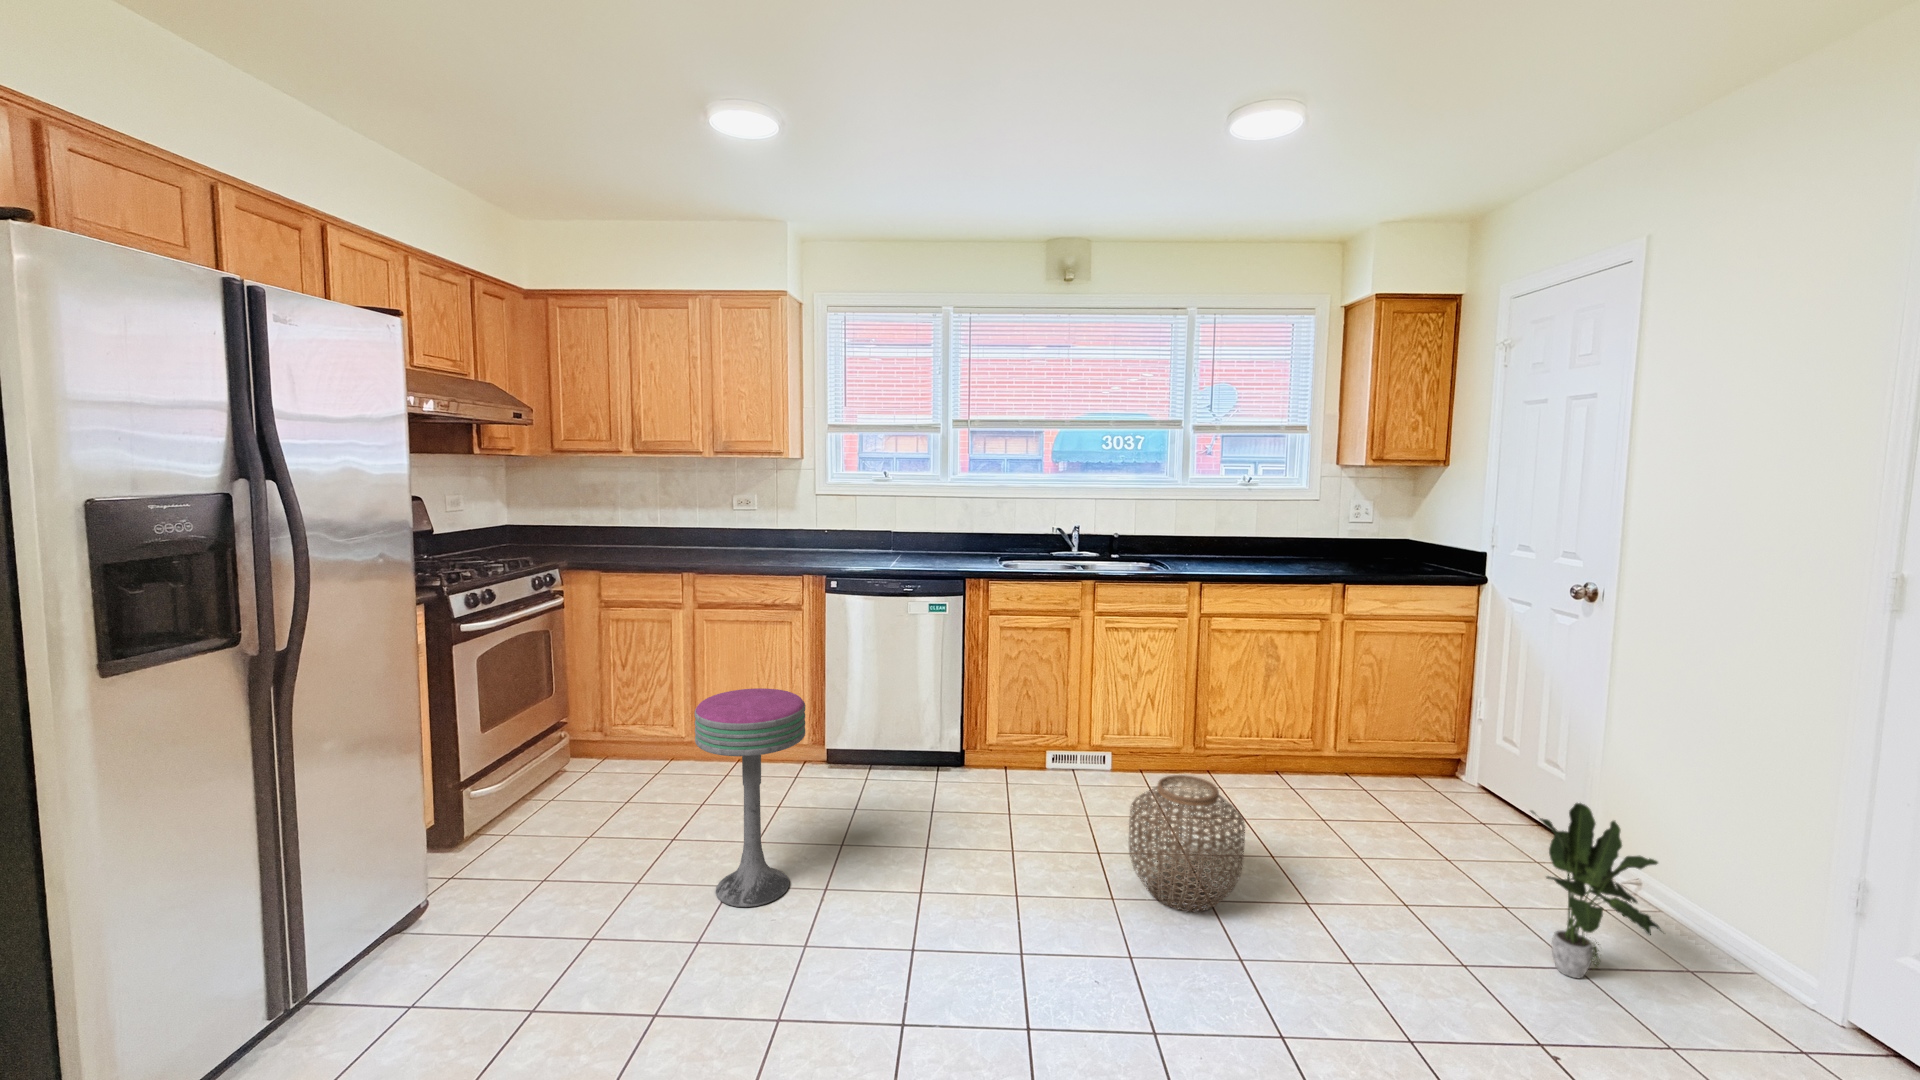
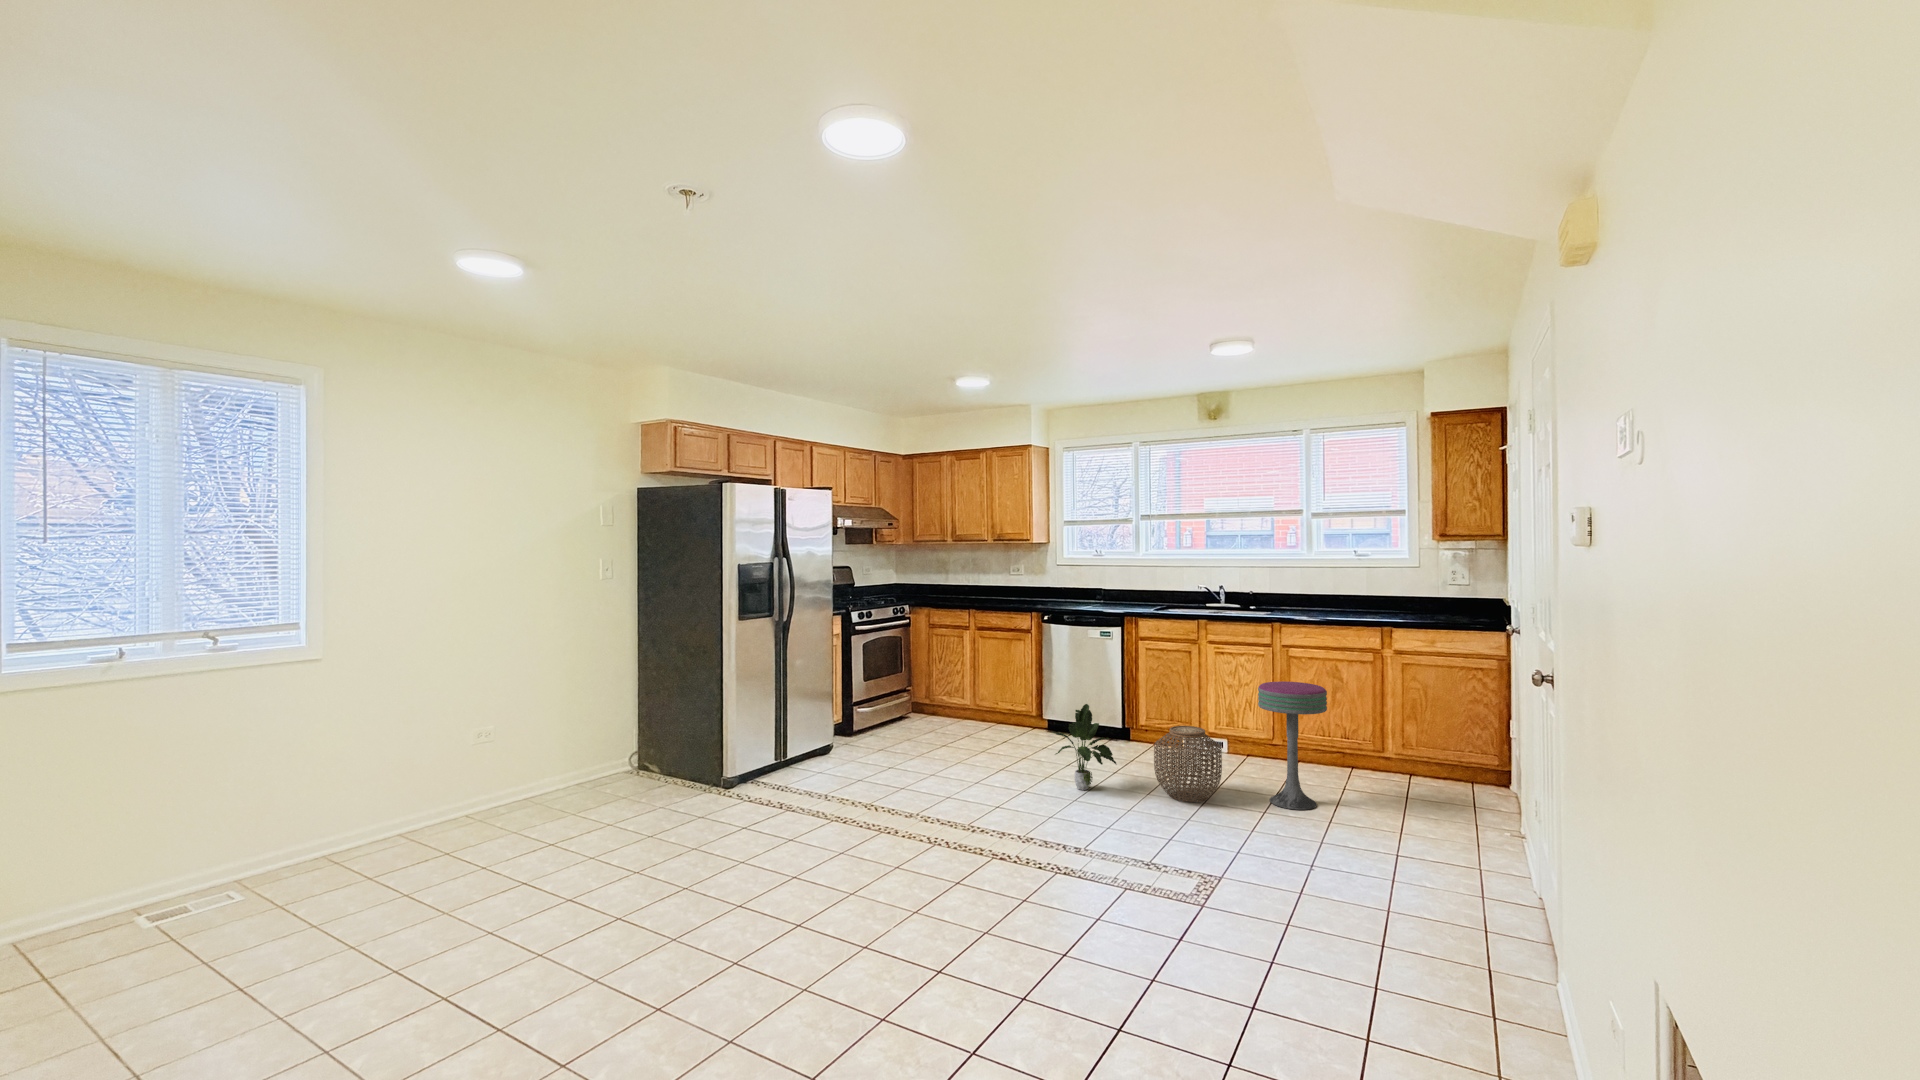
bar stool: present [695,688,805,907] -> present [1258,681,1327,810]
potted plant: present [1531,803,1661,978] -> present [1053,704,1116,790]

